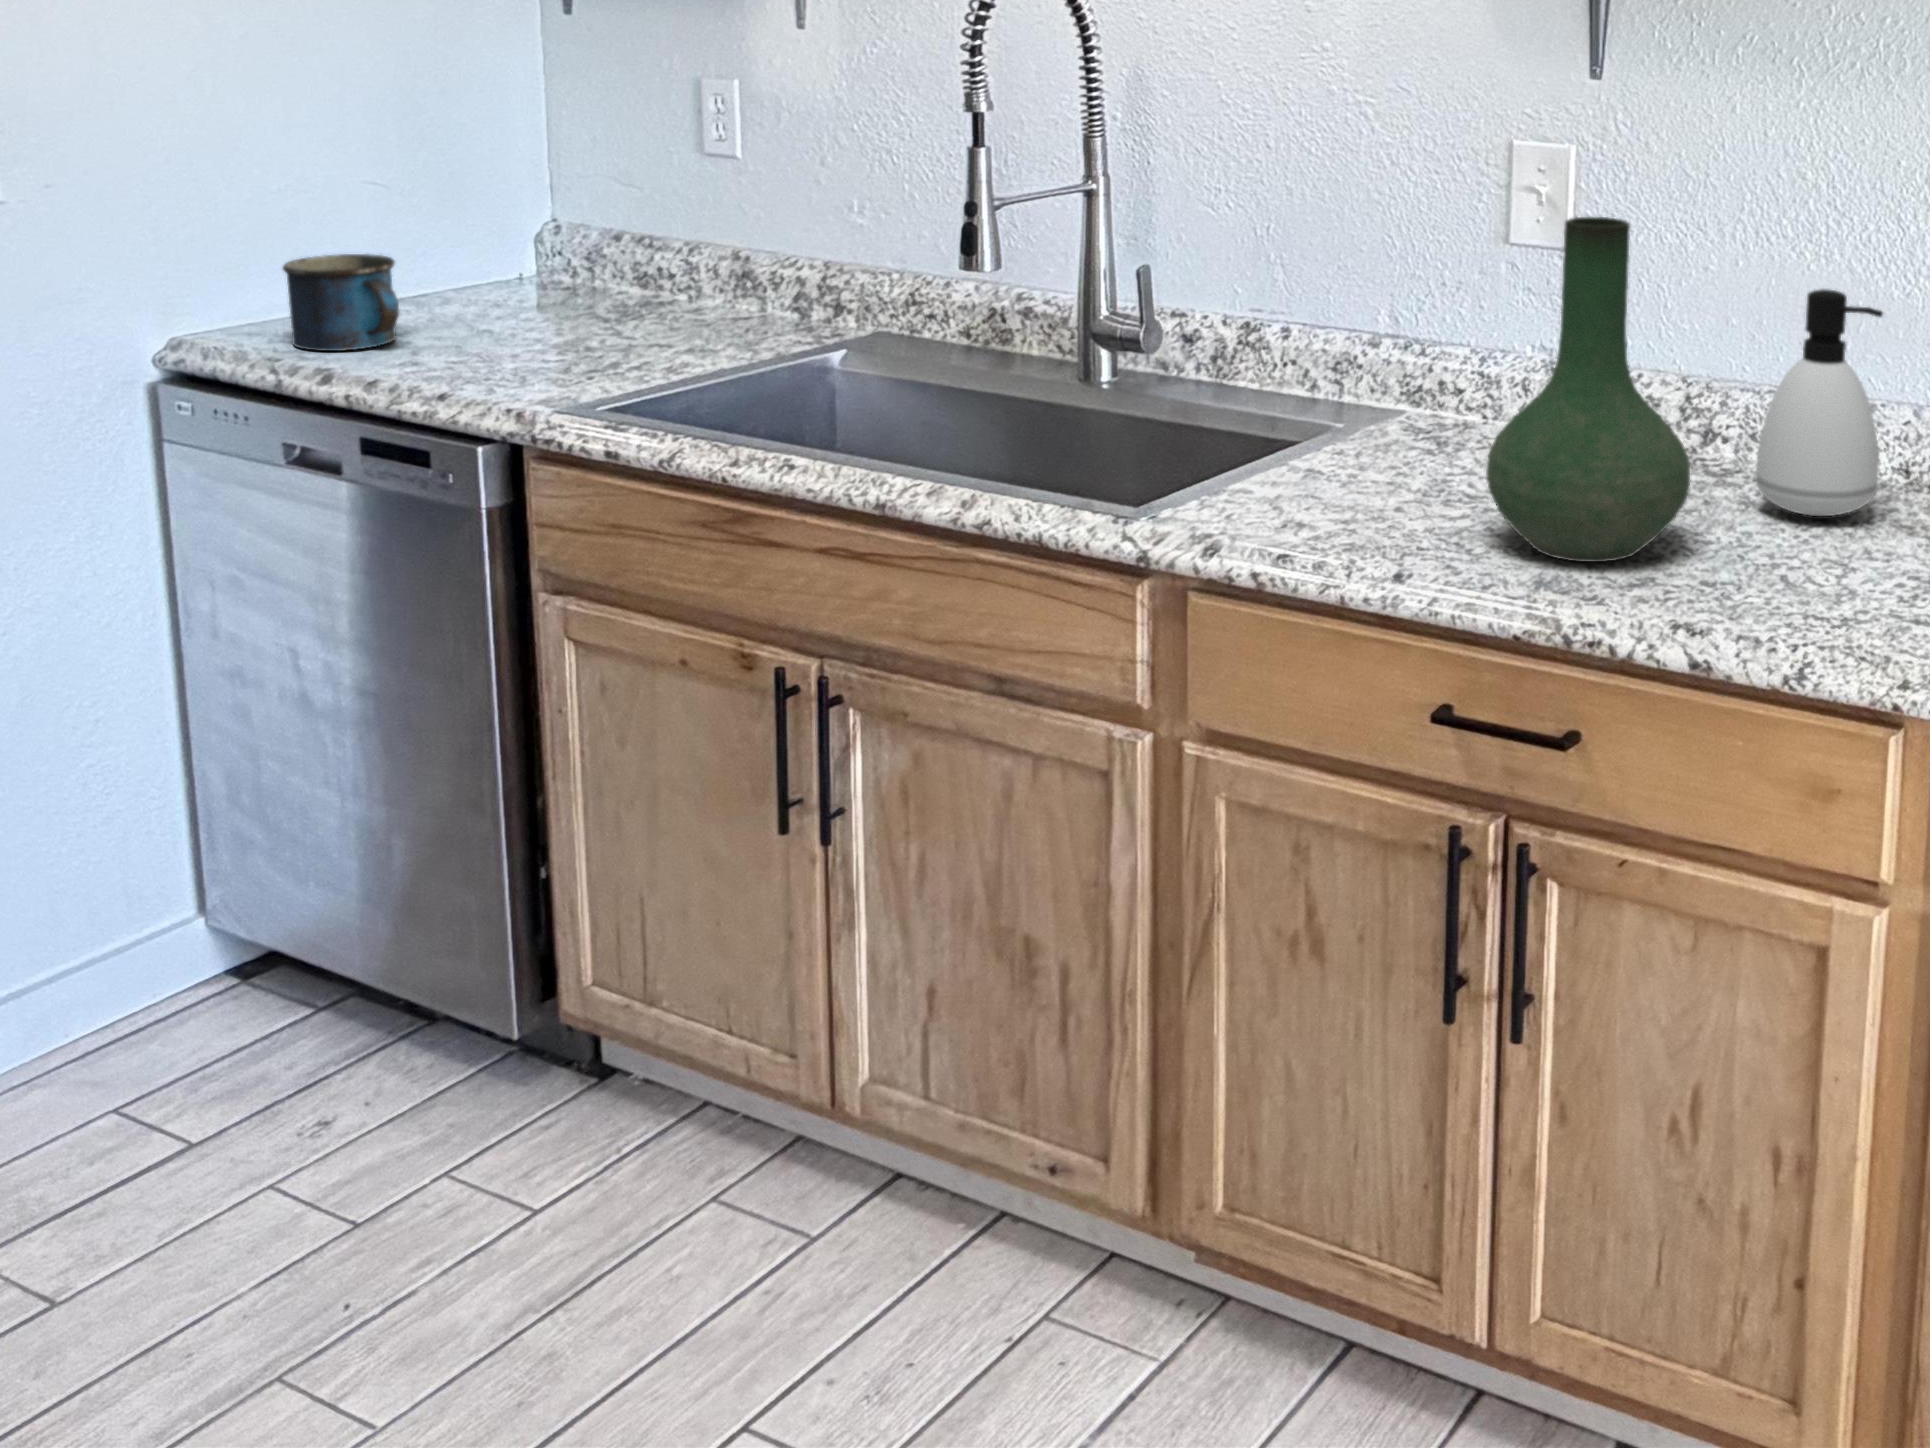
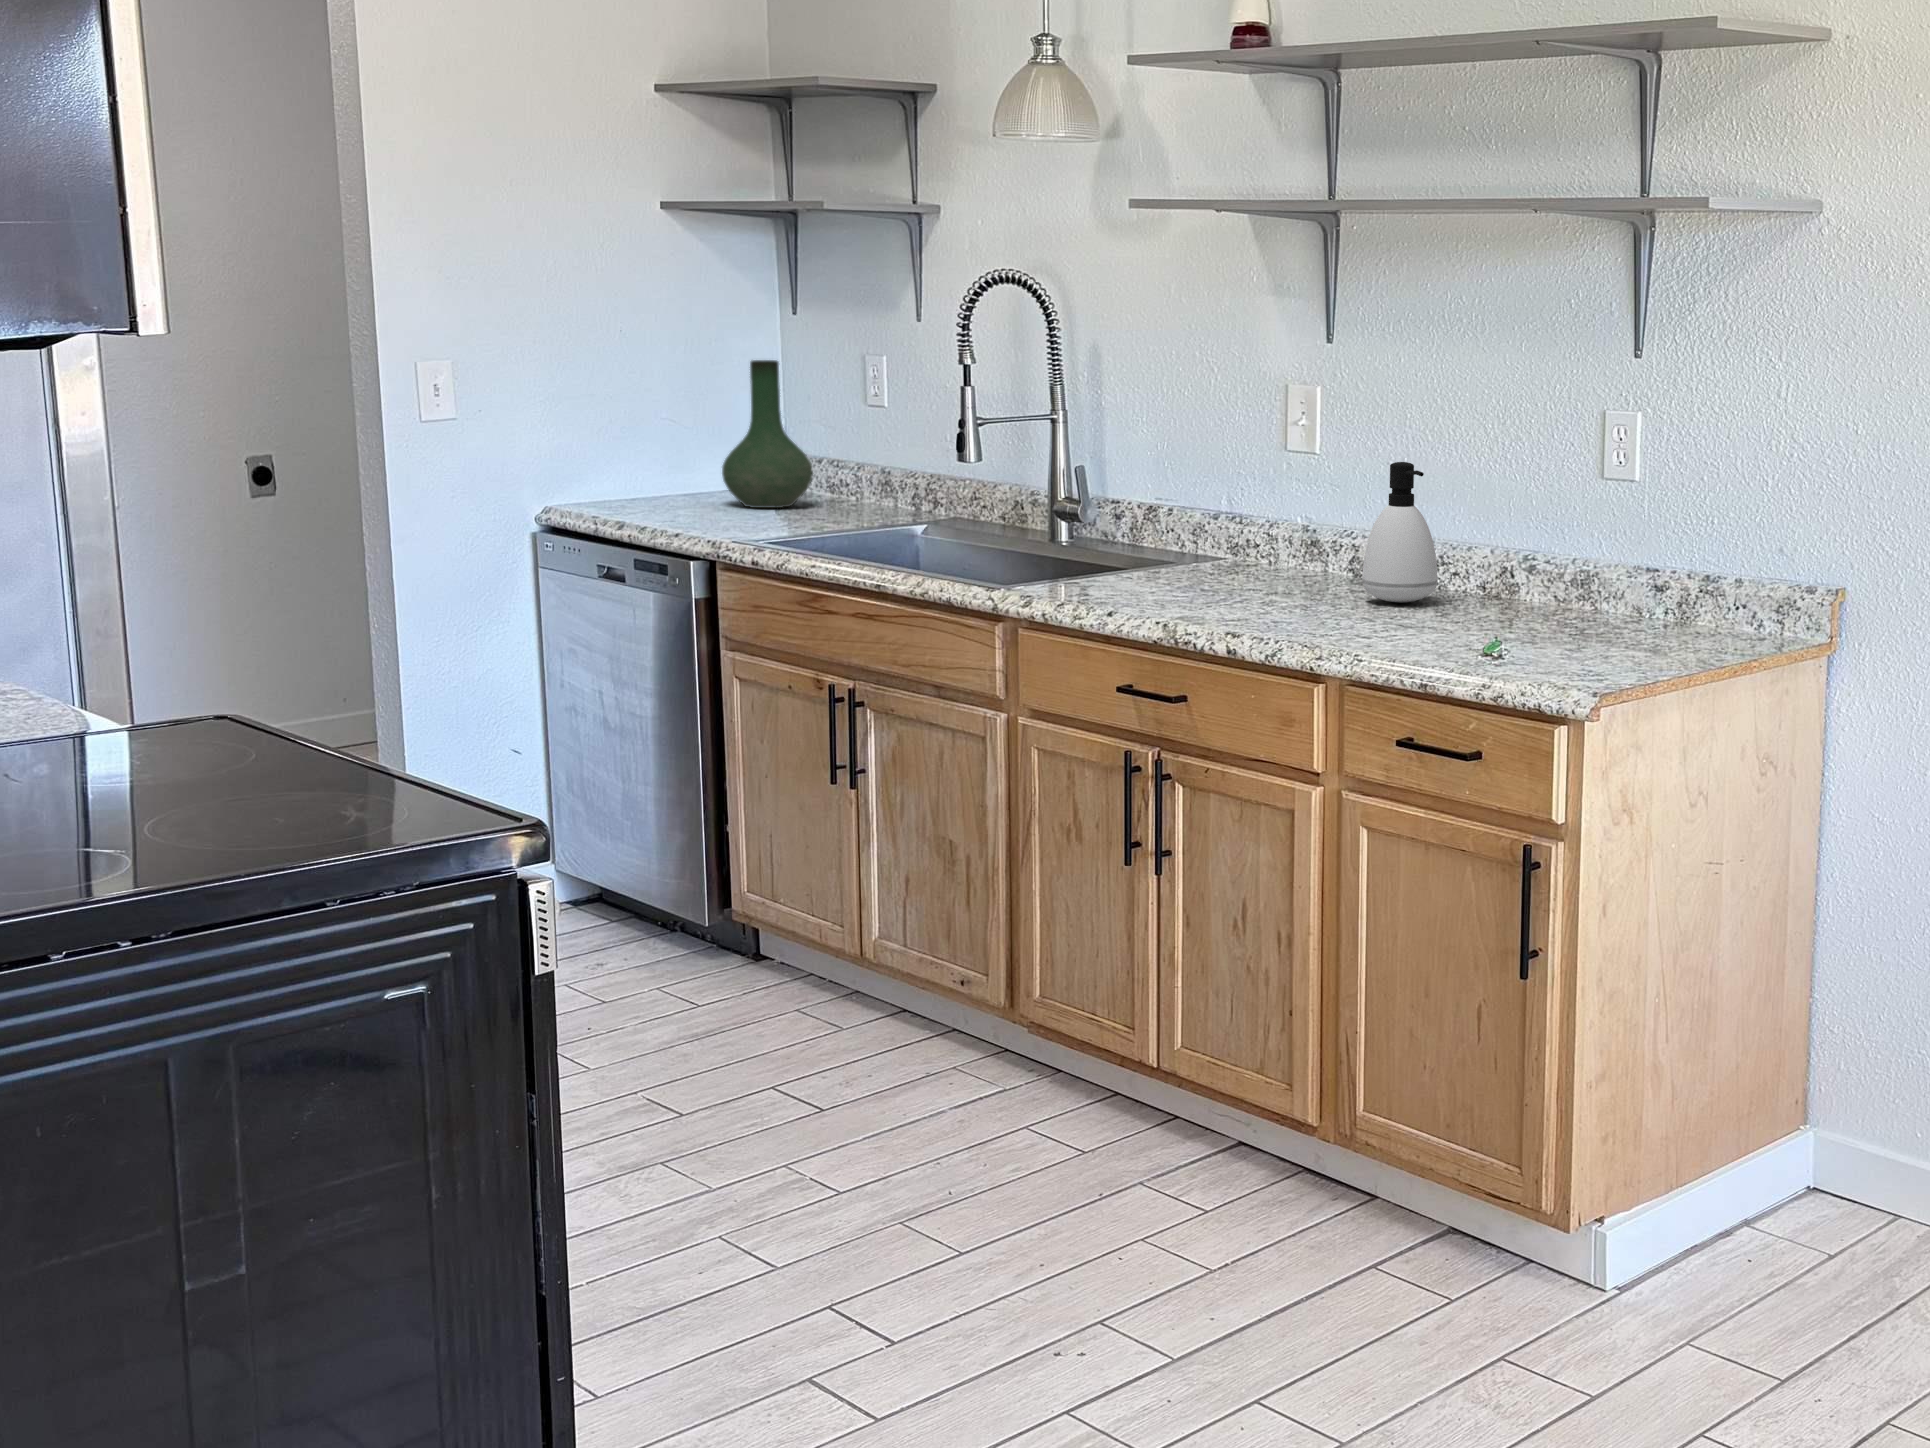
vase: present [1486,217,1690,562] -> present [722,360,813,508]
mug: present [283,254,399,351] -> none [606,458,670,513]

